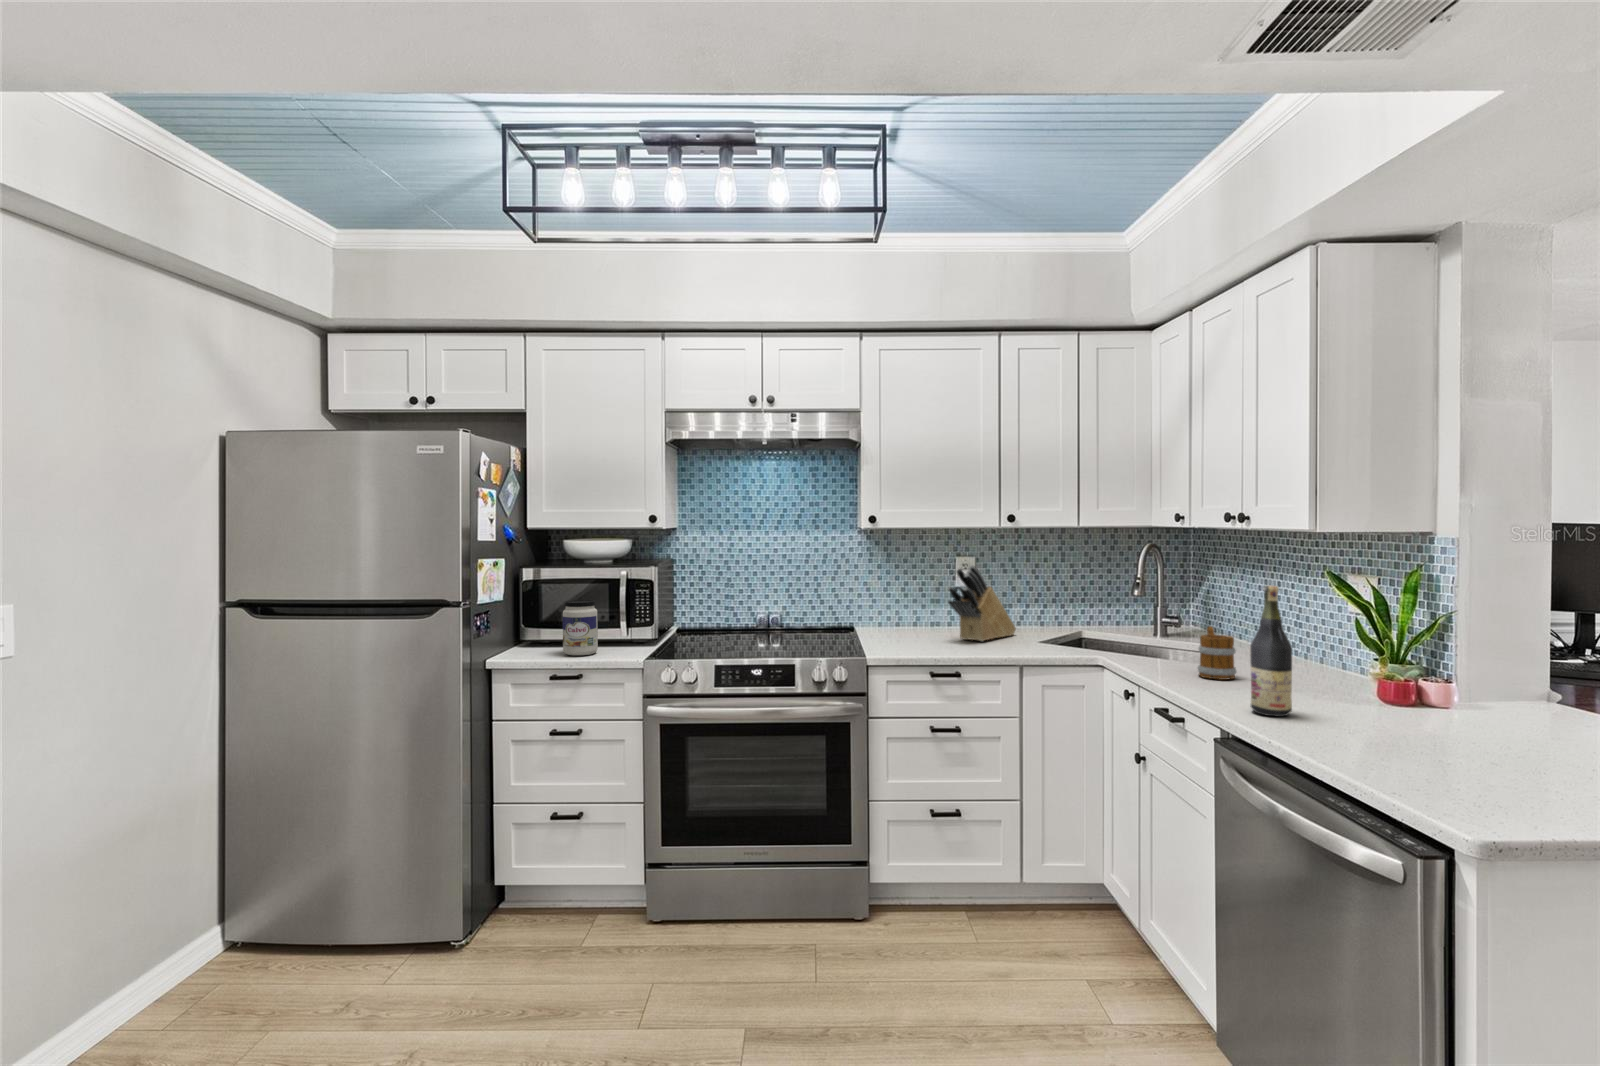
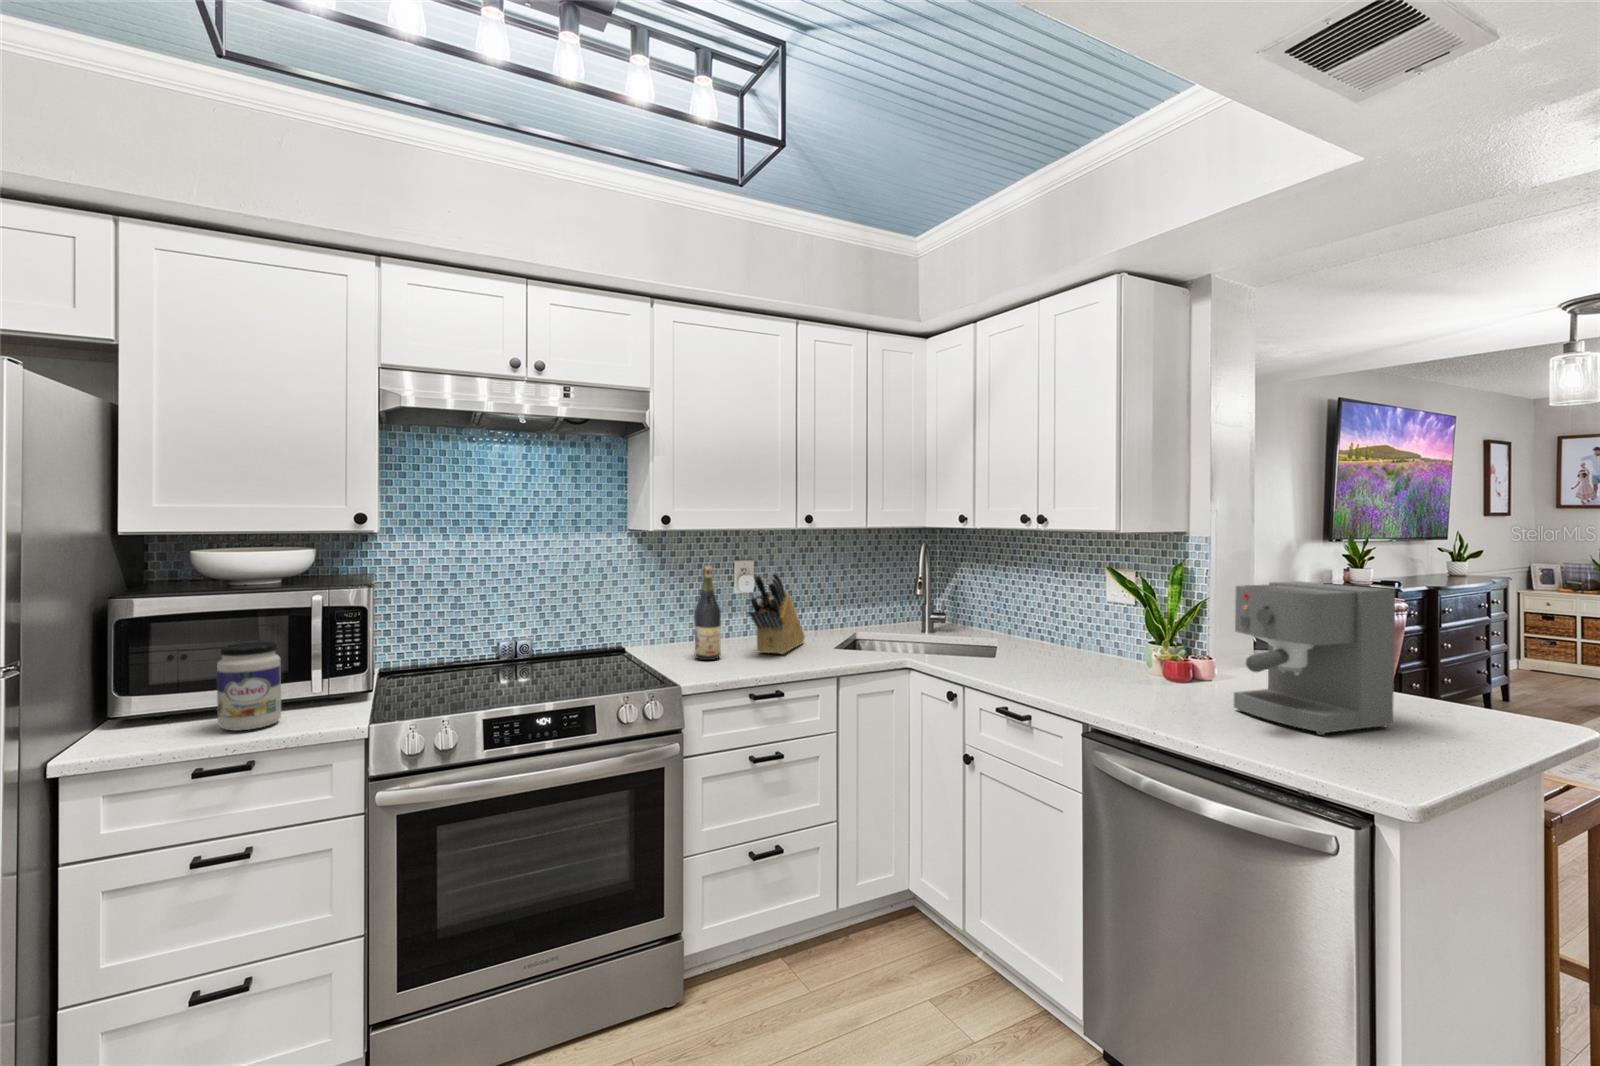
coffee maker: none [1354,582,1564,747] -> present [1234,581,1395,735]
wine bottle: present [1250,585,1292,716] -> present [694,566,721,660]
mug: present [1198,626,1237,680] -> none [1025,628,1065,681]

